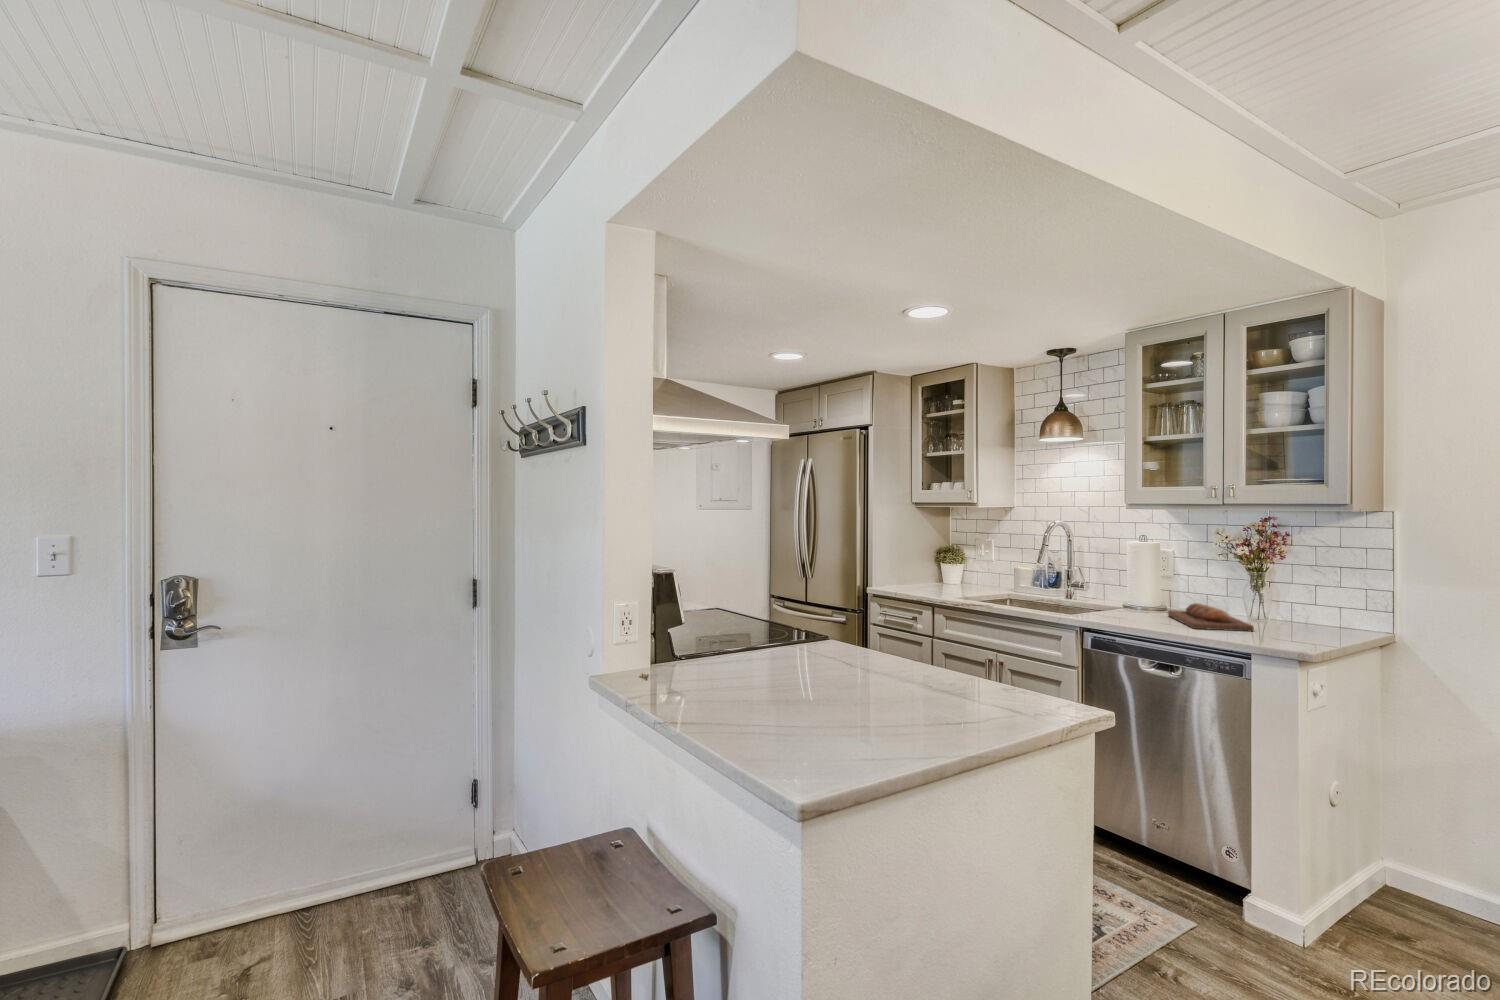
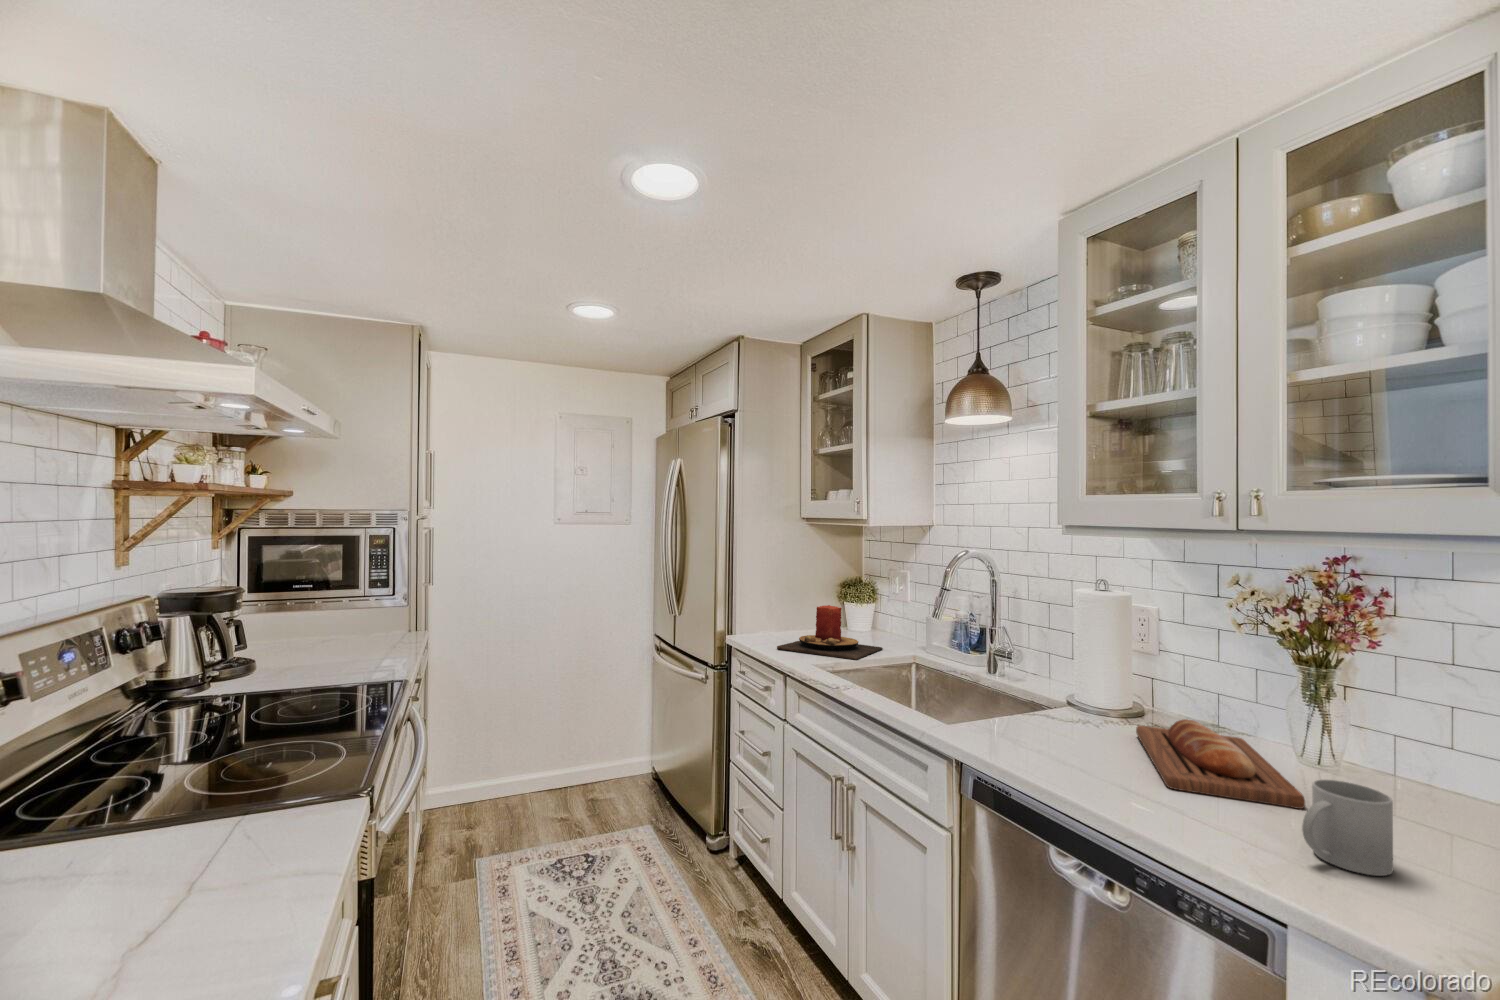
candle: none [913,561,980,595] -> present [777,605,883,660]
mug: none [1255,610,1288,642] -> present [1302,779,1393,876]

